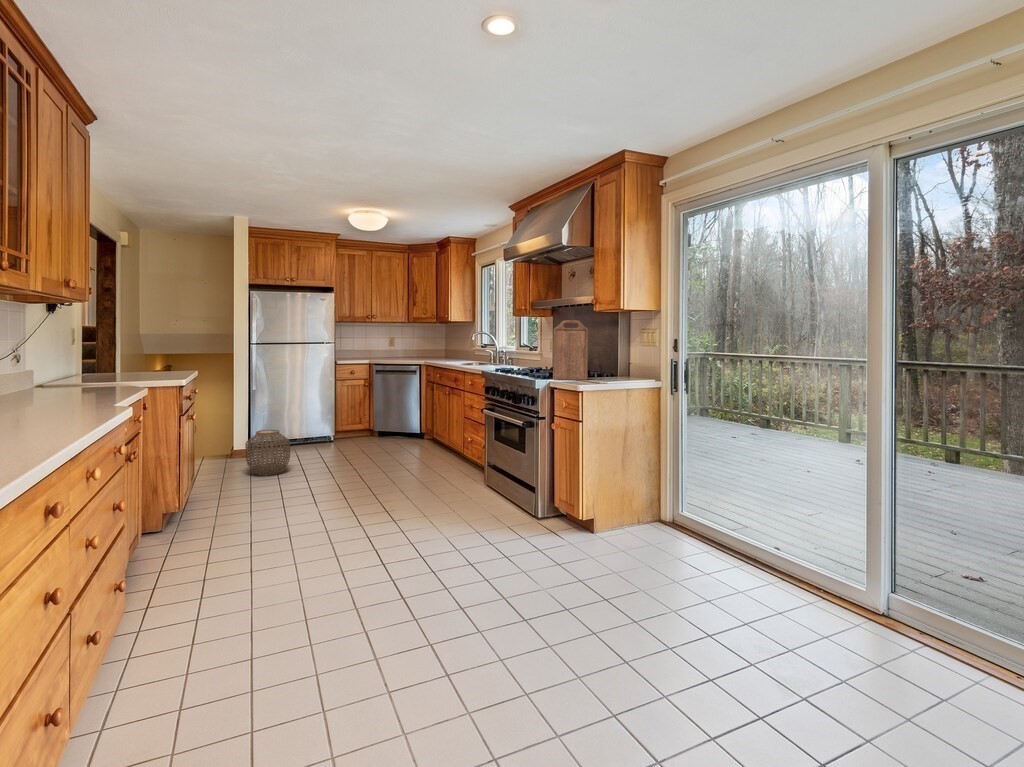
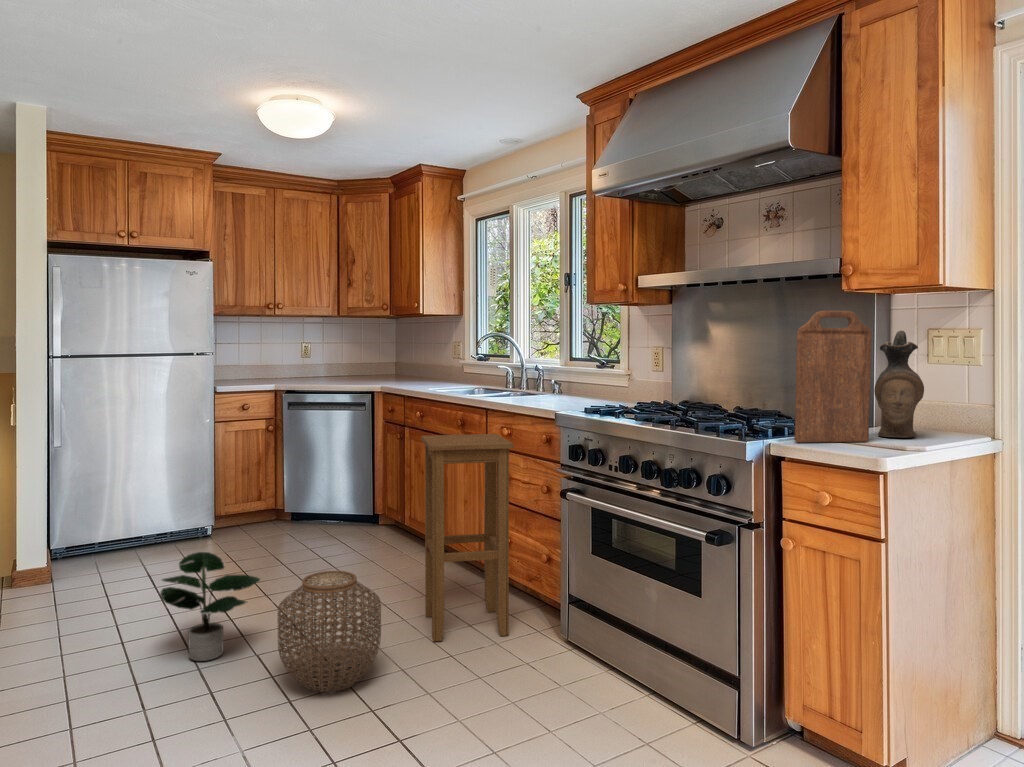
ceramic pitcher: none [598,330,618,379] -> present [874,331,924,438]
stool: none [420,383,462,483] -> present [421,434,514,641]
woven basket: present [245,430,290,476] -> present [277,571,381,692]
potted plant: none [294,436,340,485] -> present [160,552,260,661]

